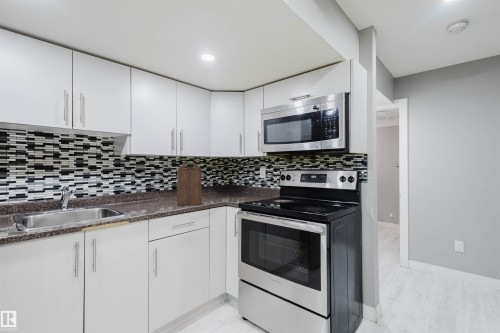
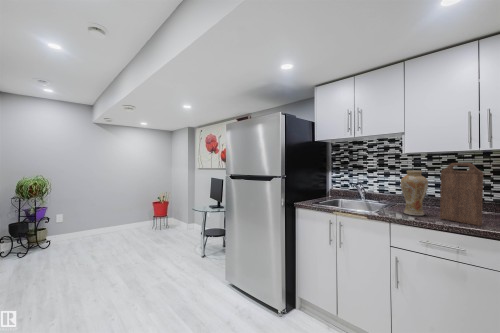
vase: none [145,169,166,209] -> present [401,171,428,215]

